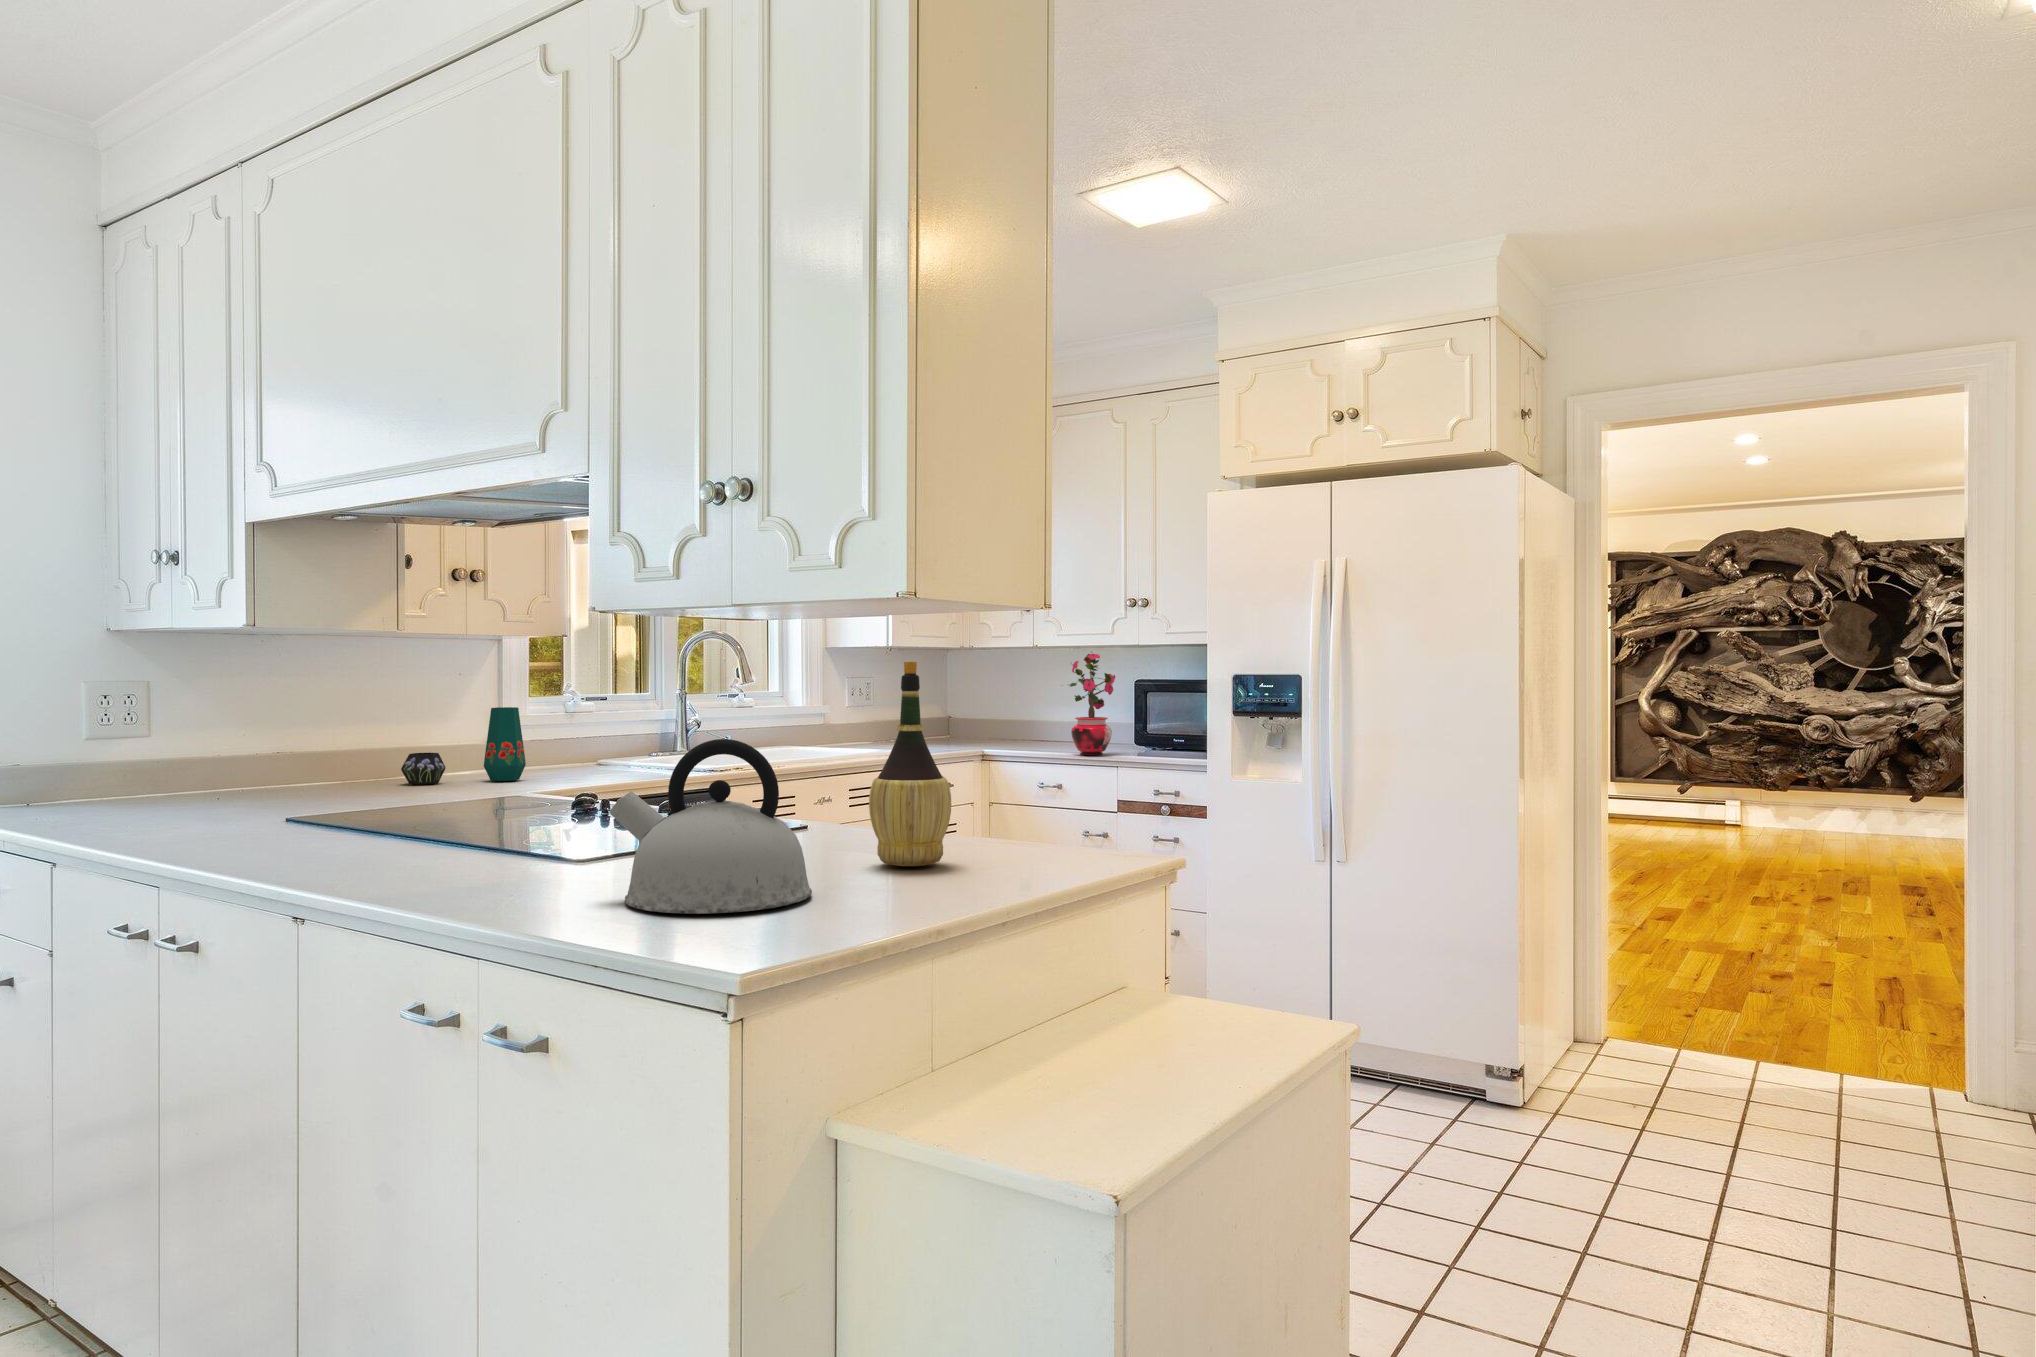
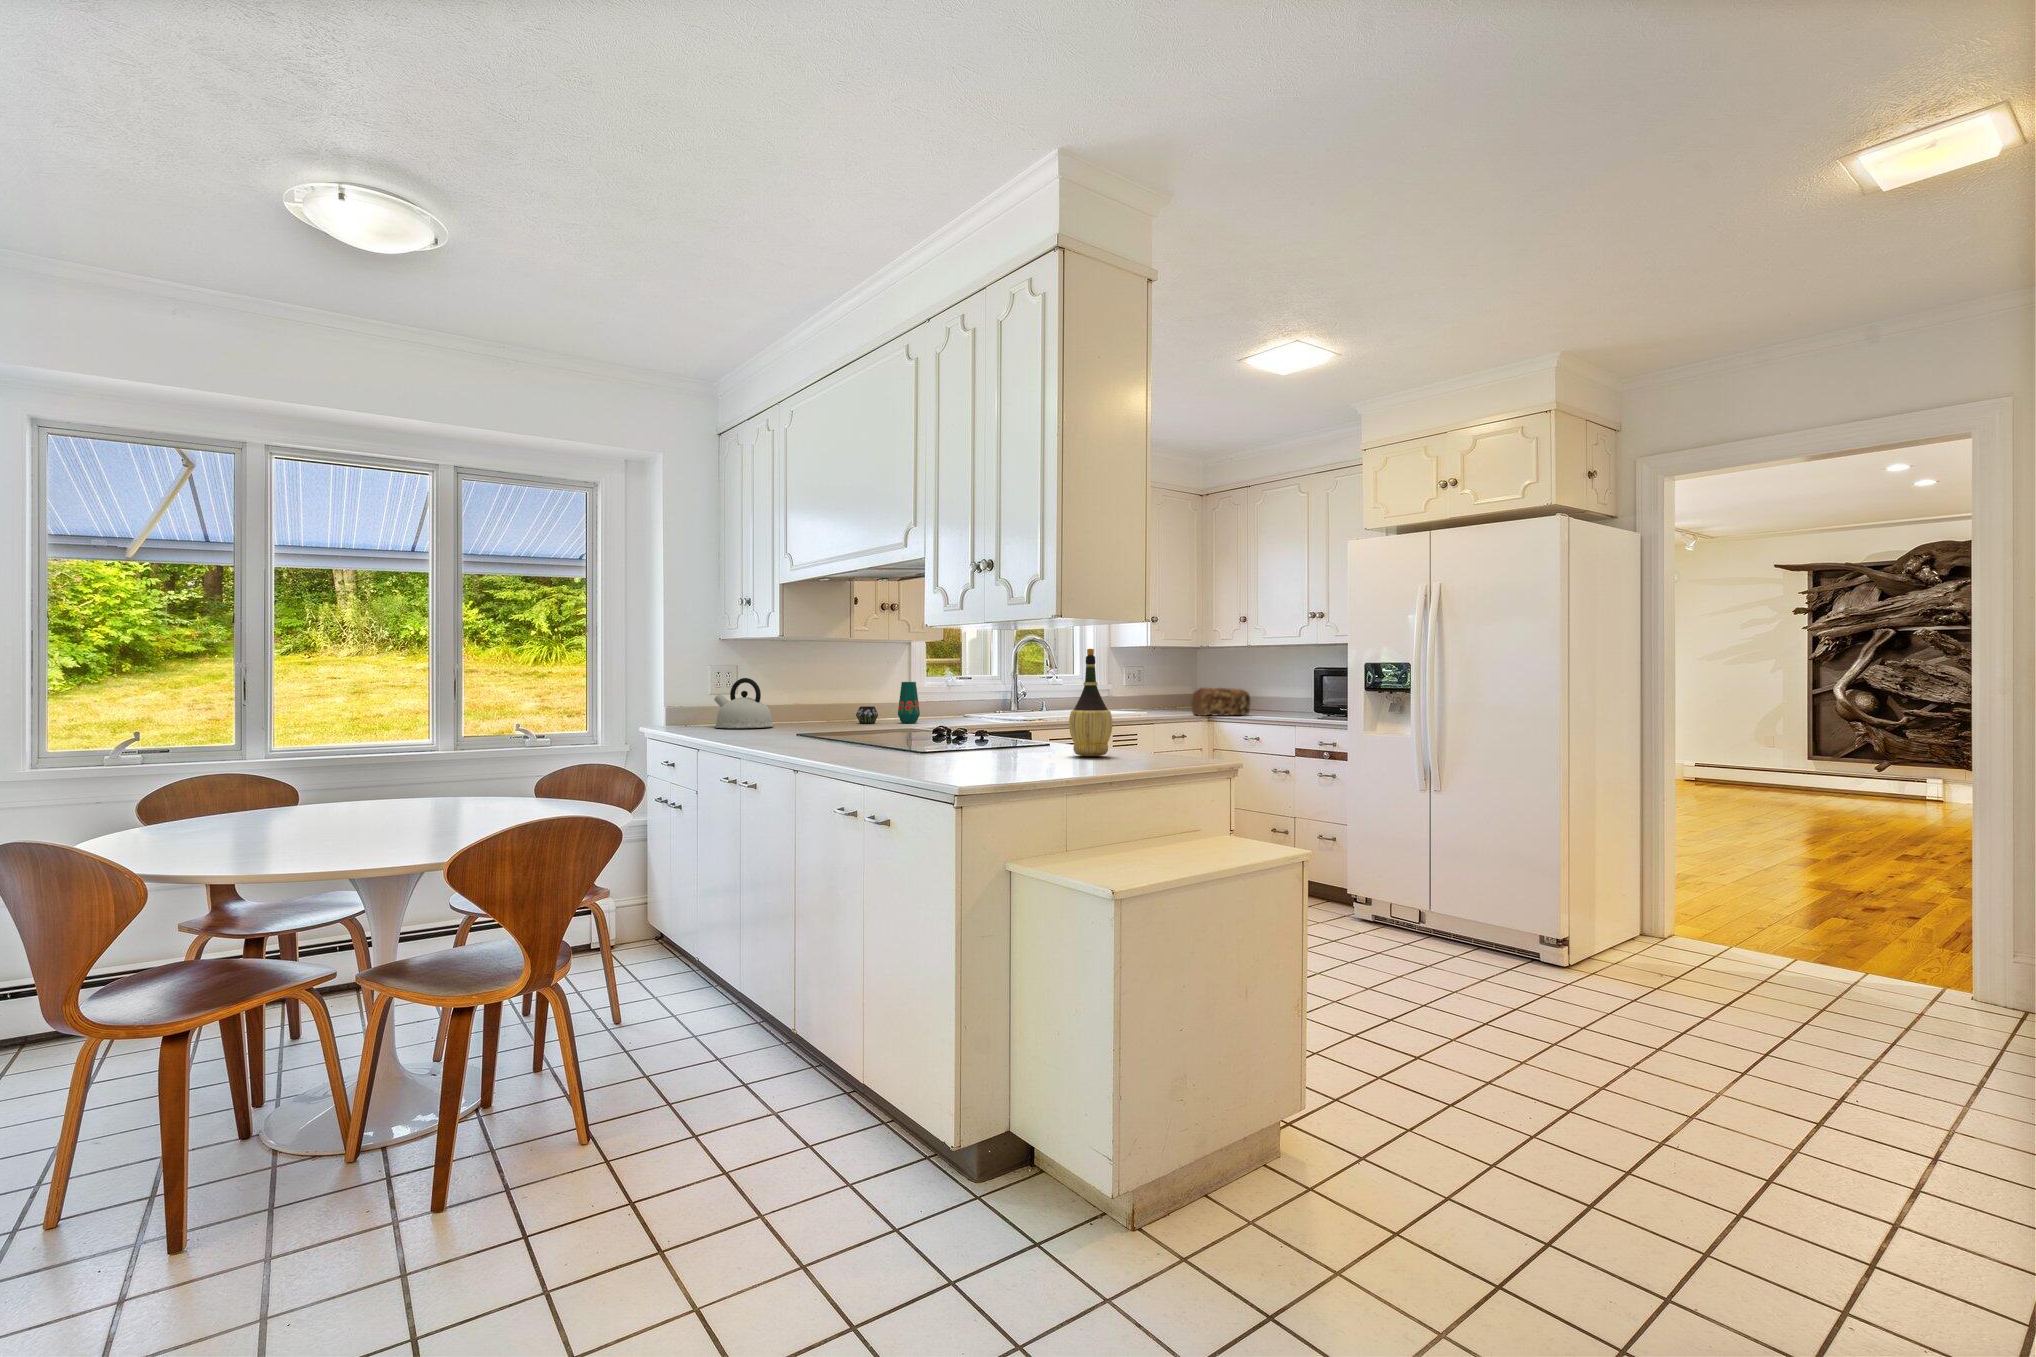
potted plant: present [1069,654,1115,756] -> none [1255,648,1294,718]
bread loaf: none [961,709,1049,752] -> present [1191,688,1250,716]
kettle: present [610,739,812,914] -> present [714,678,774,728]

